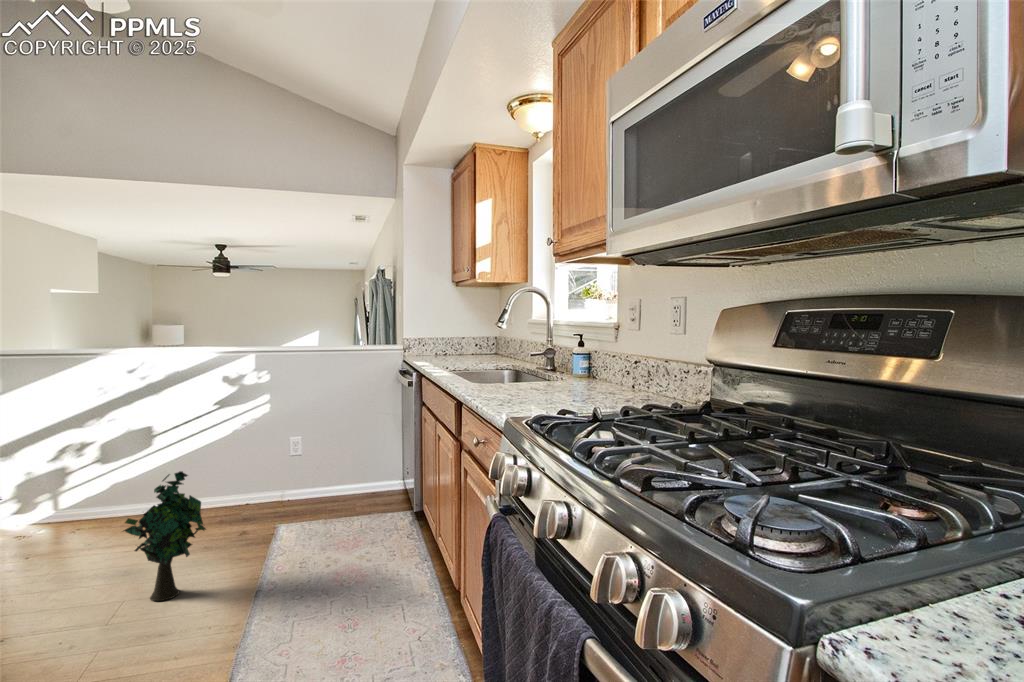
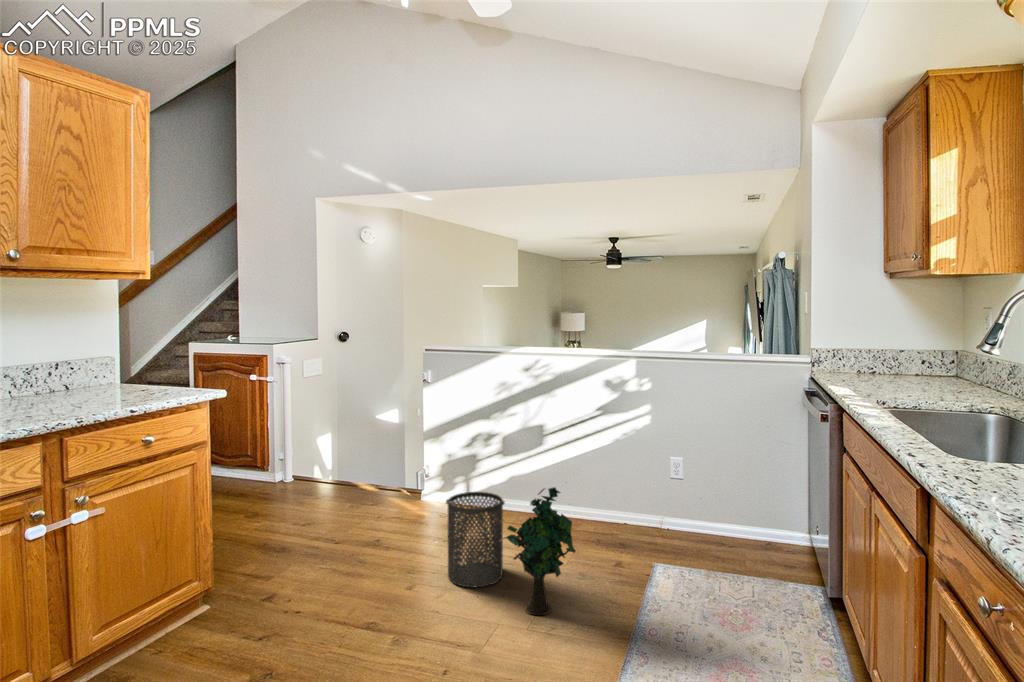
trash can: none [36,495,117,600] -> present [446,492,504,587]

